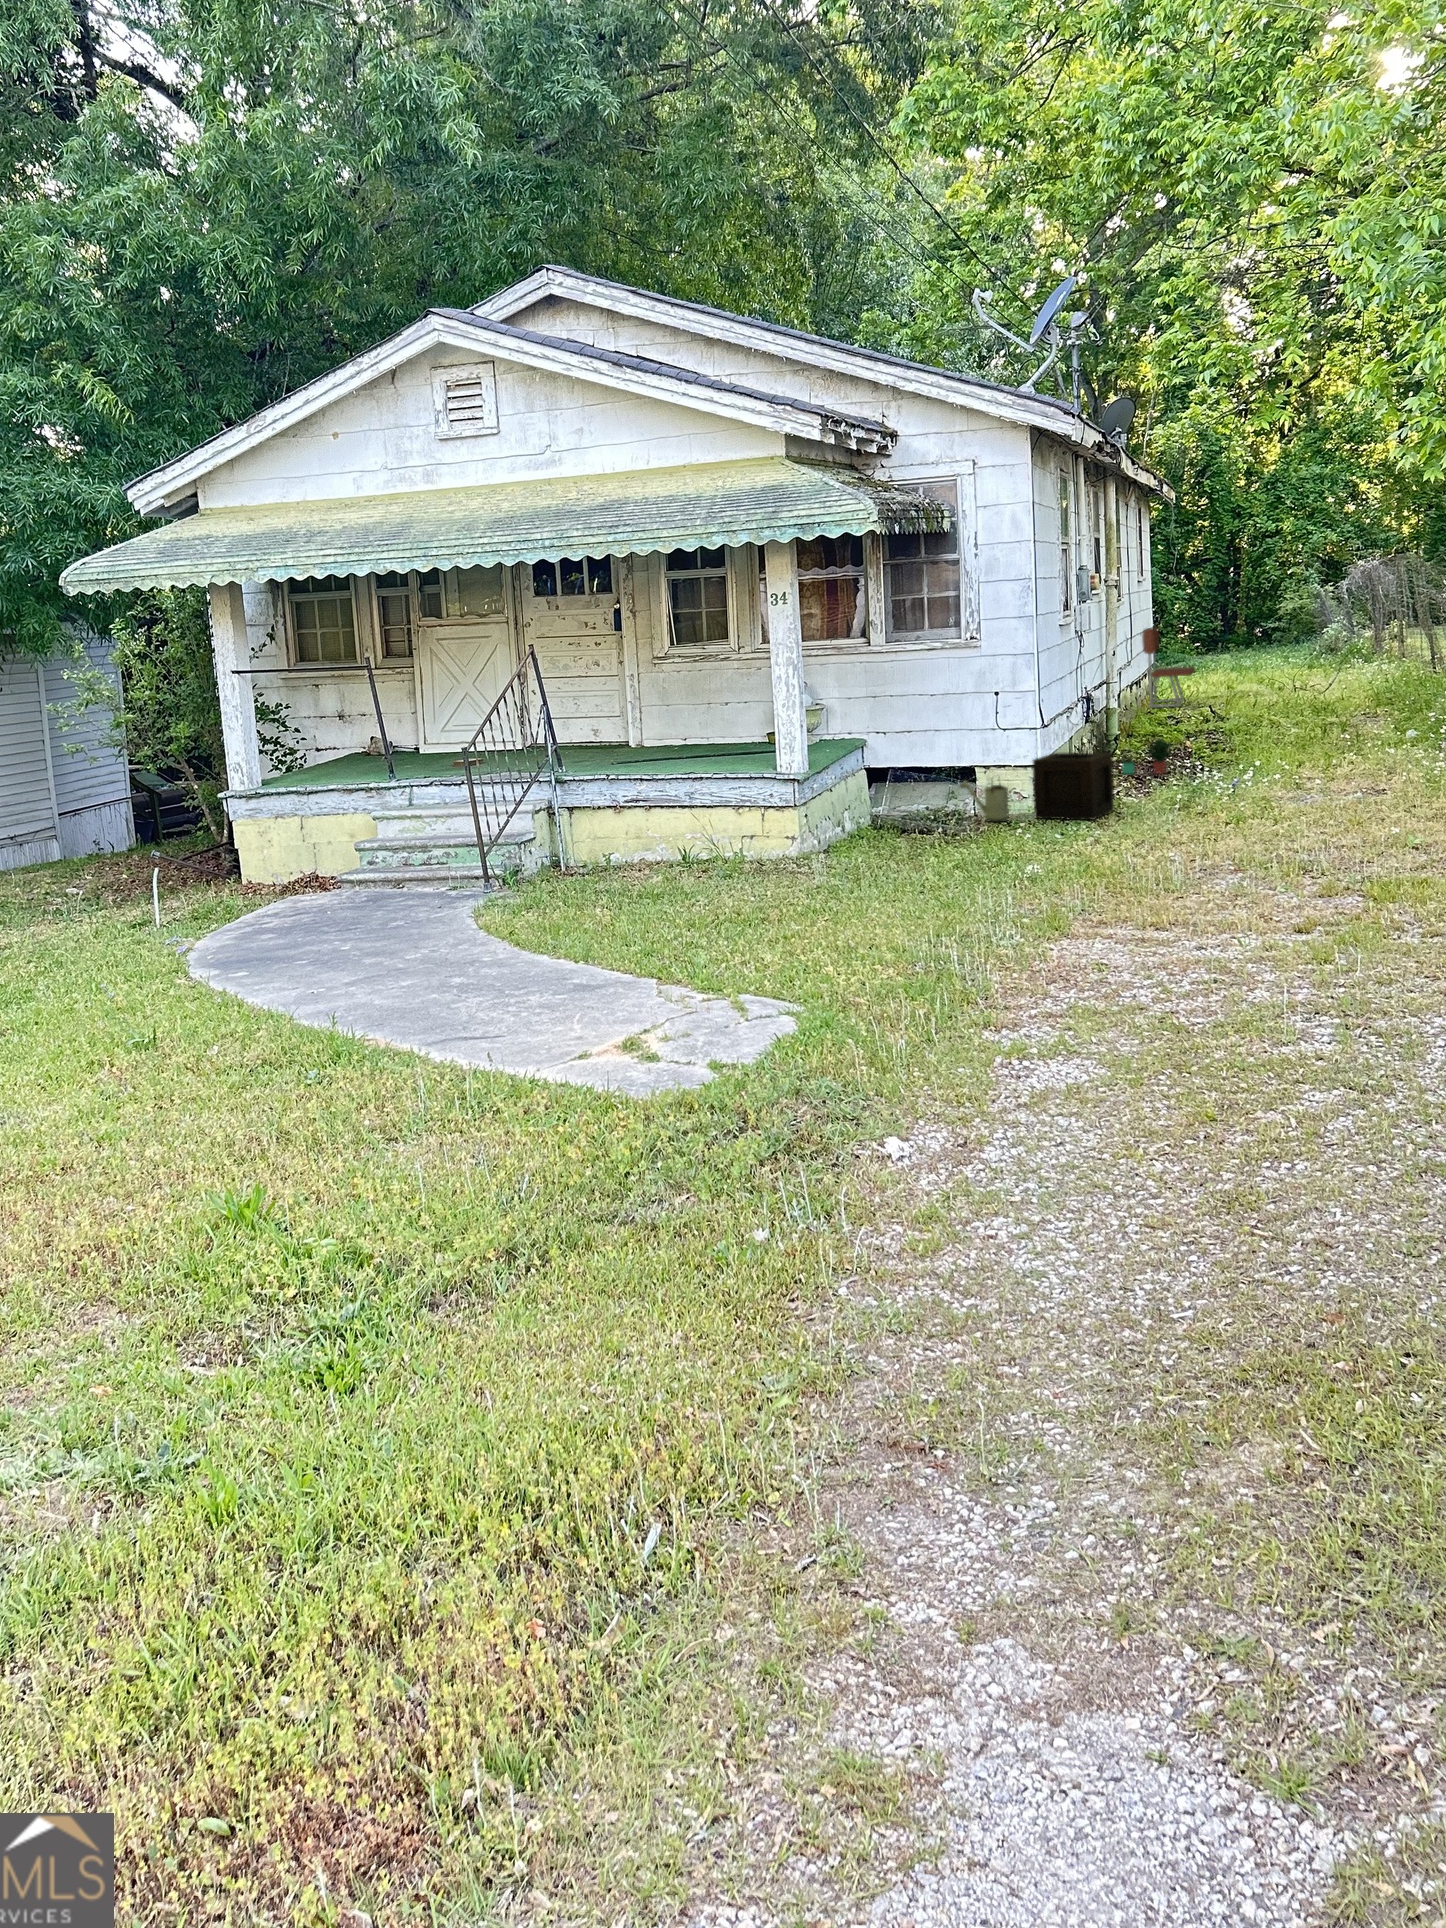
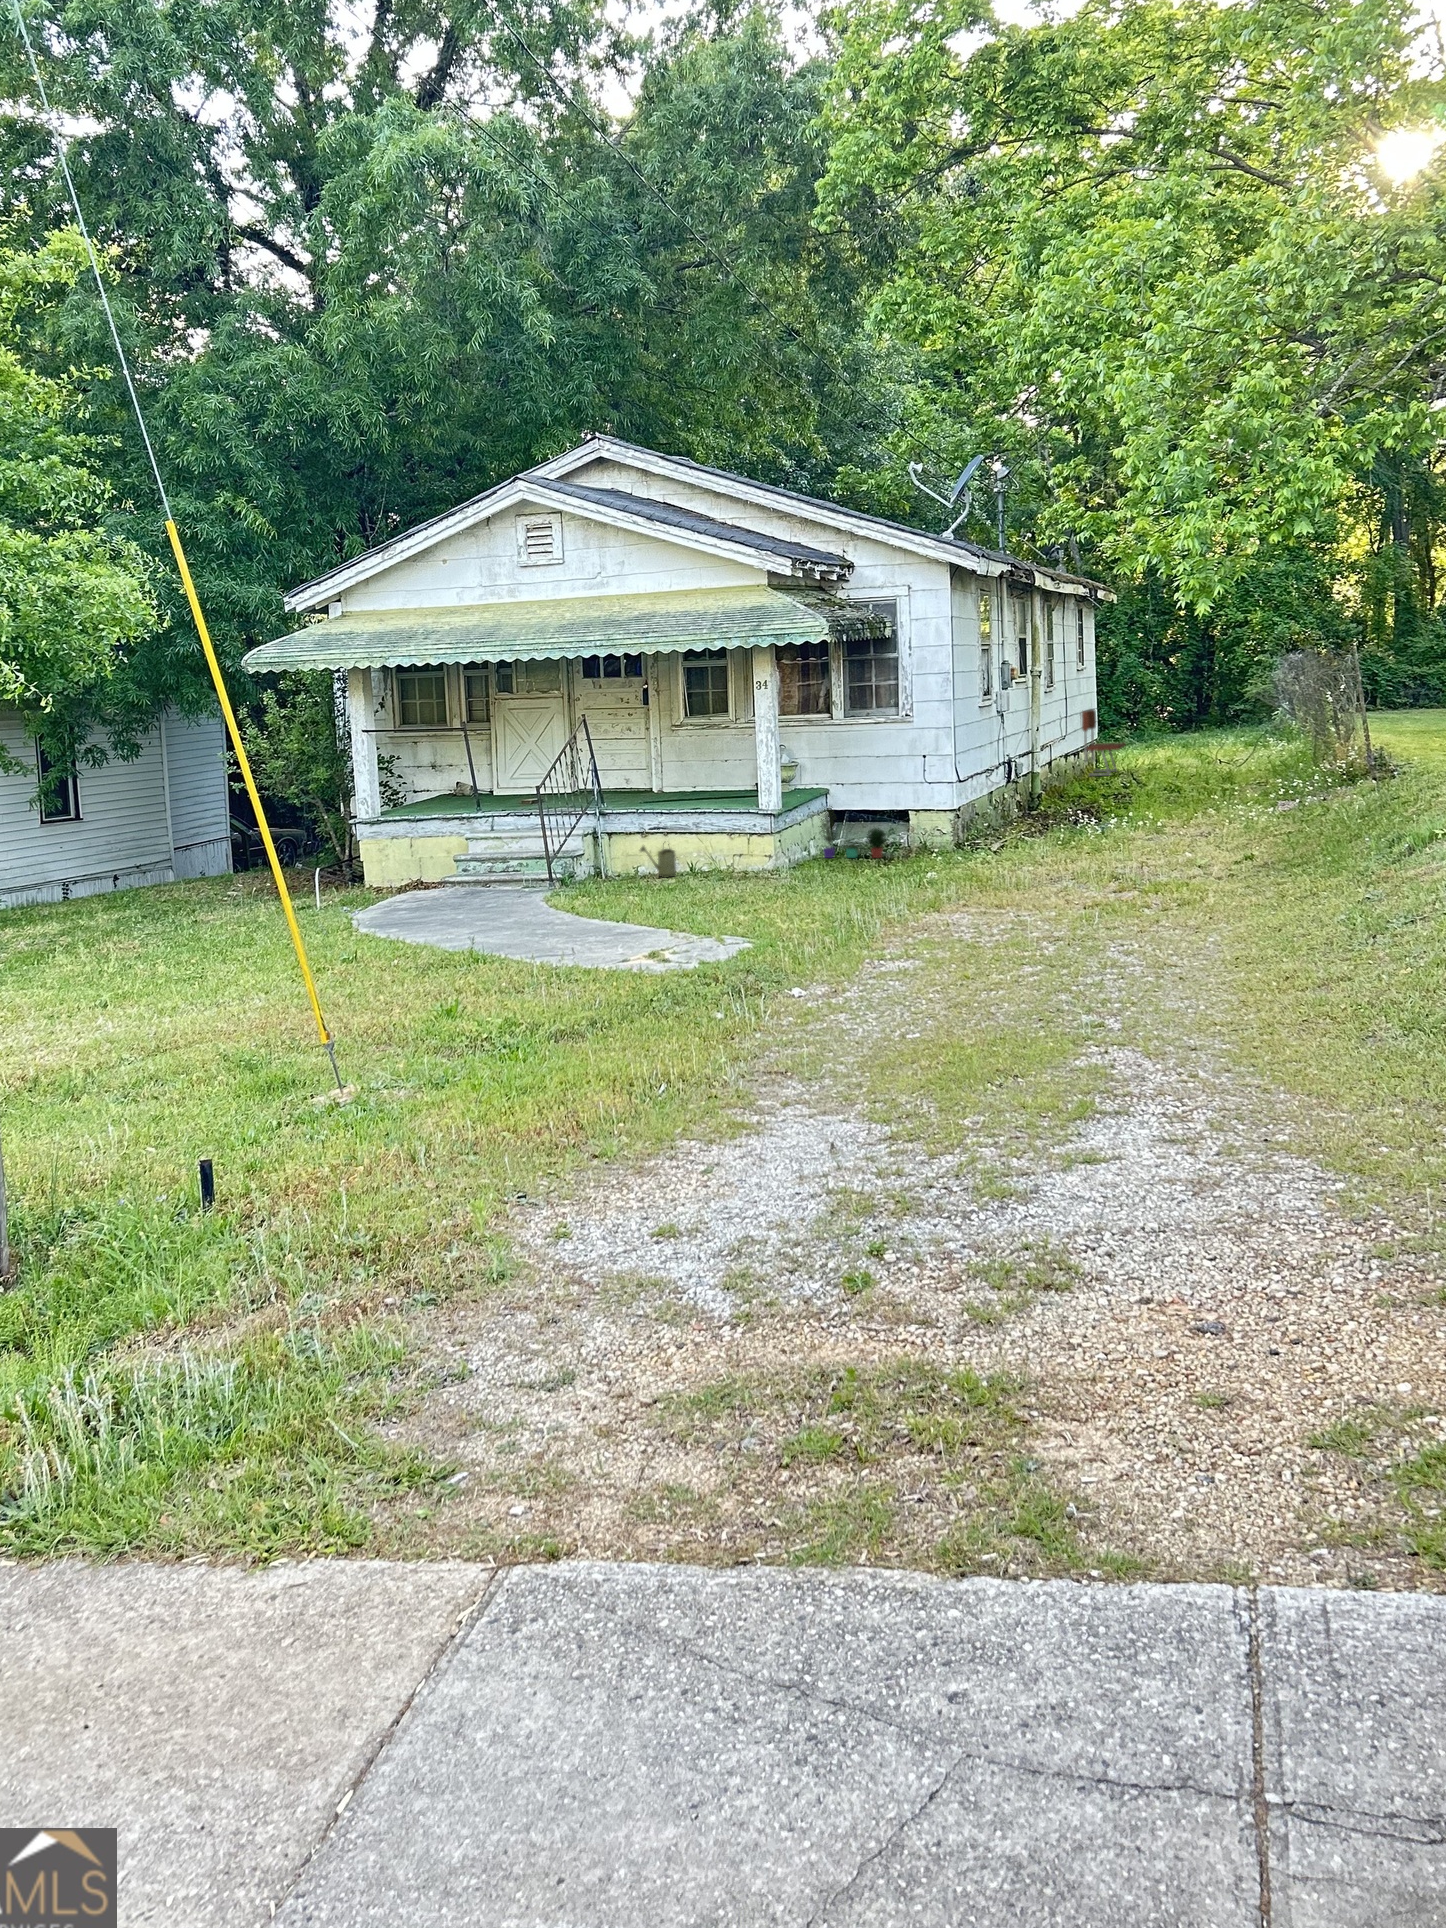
potted plant: present [1089,713,1171,774] -> present [820,806,886,858]
wooden crate: present [1033,753,1114,820] -> none [947,802,1007,850]
watering can: present [961,780,1009,822] -> present [640,843,676,878]

